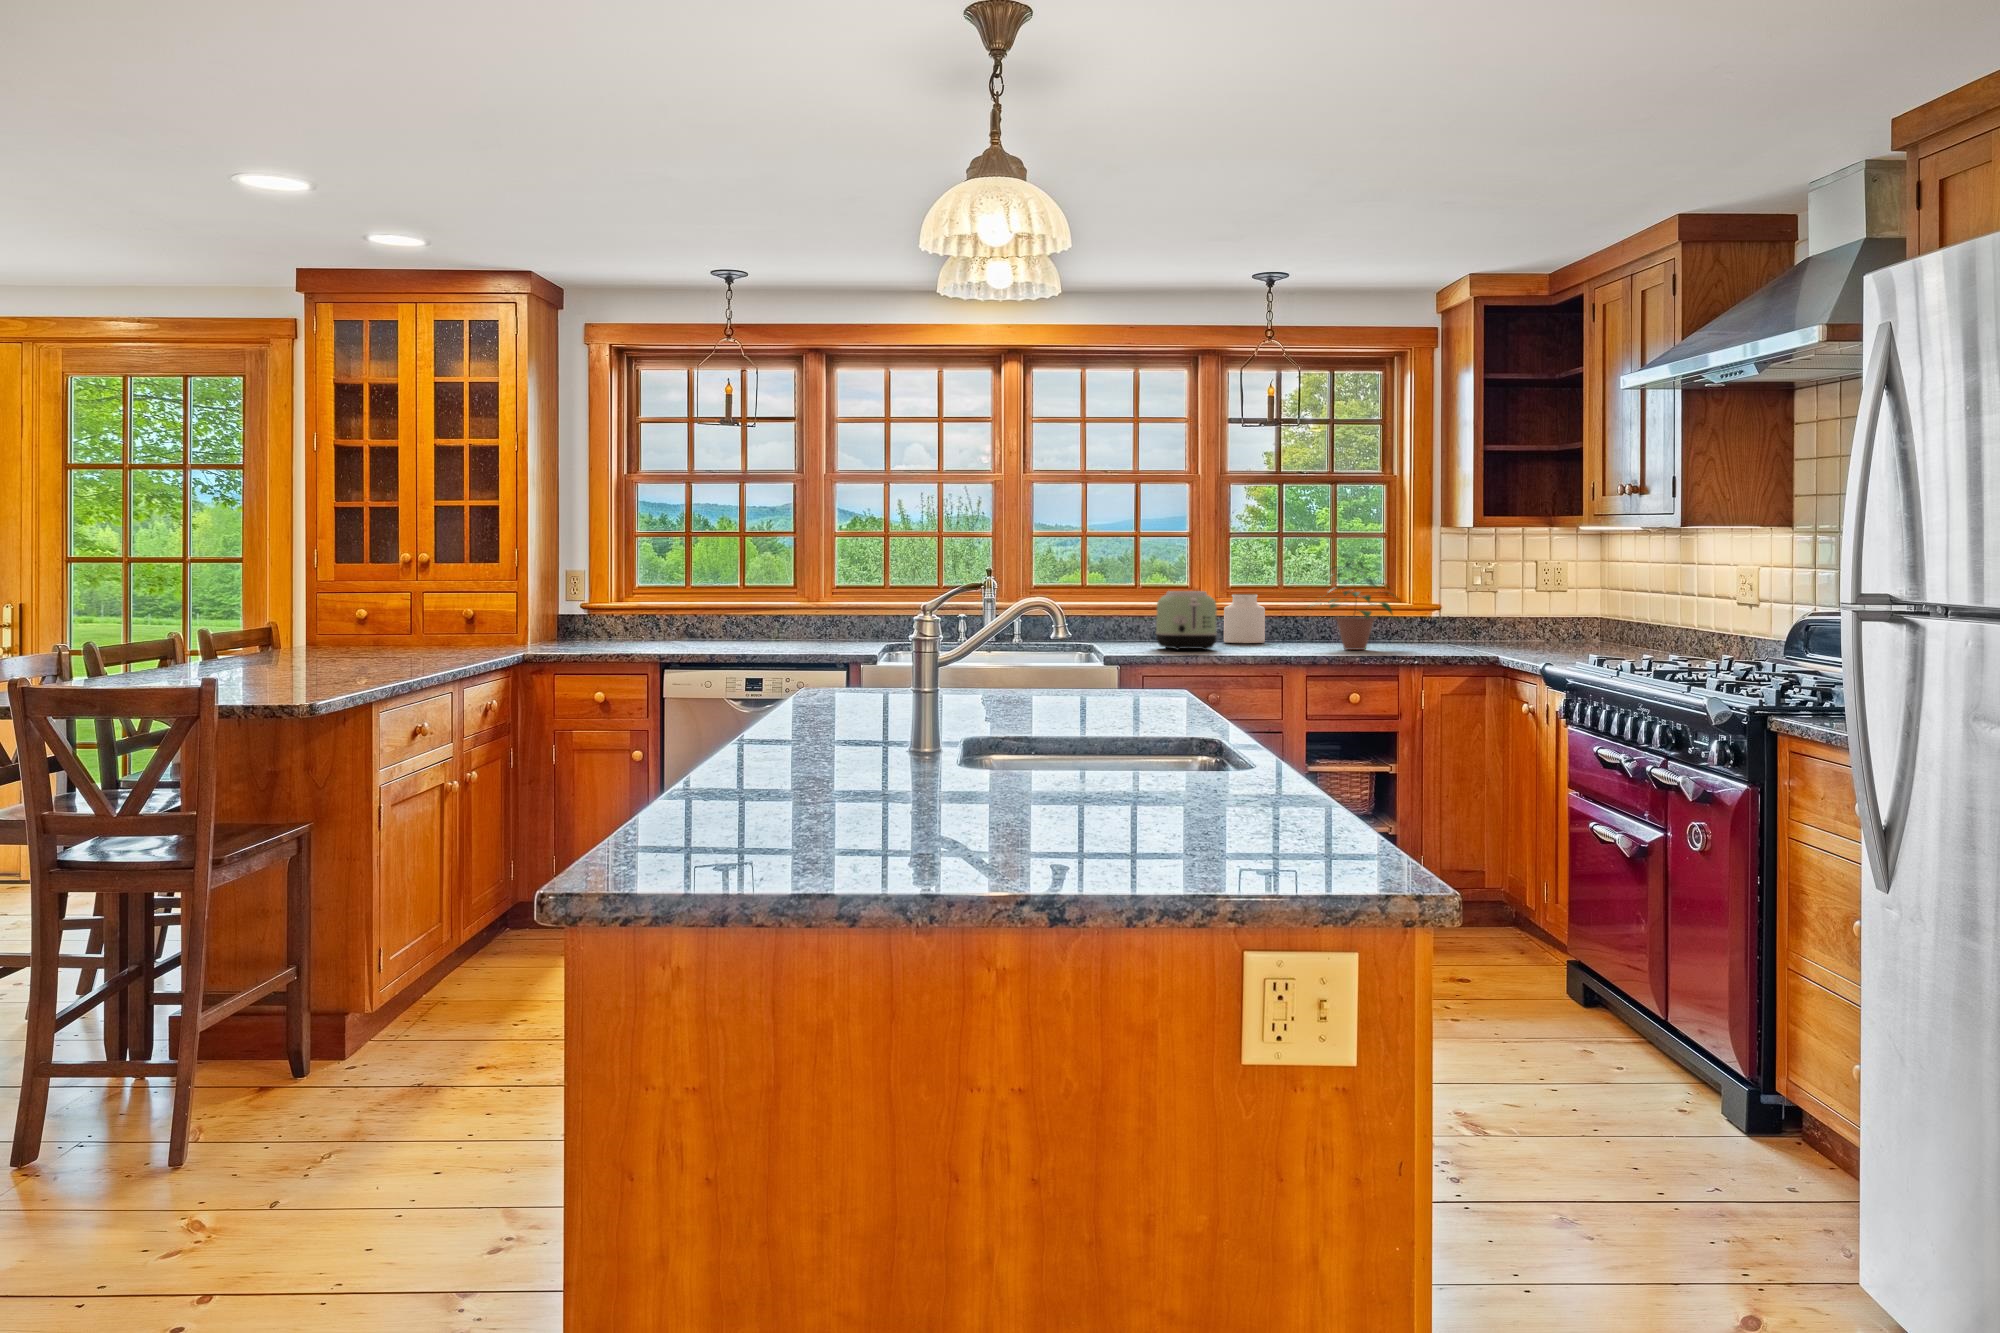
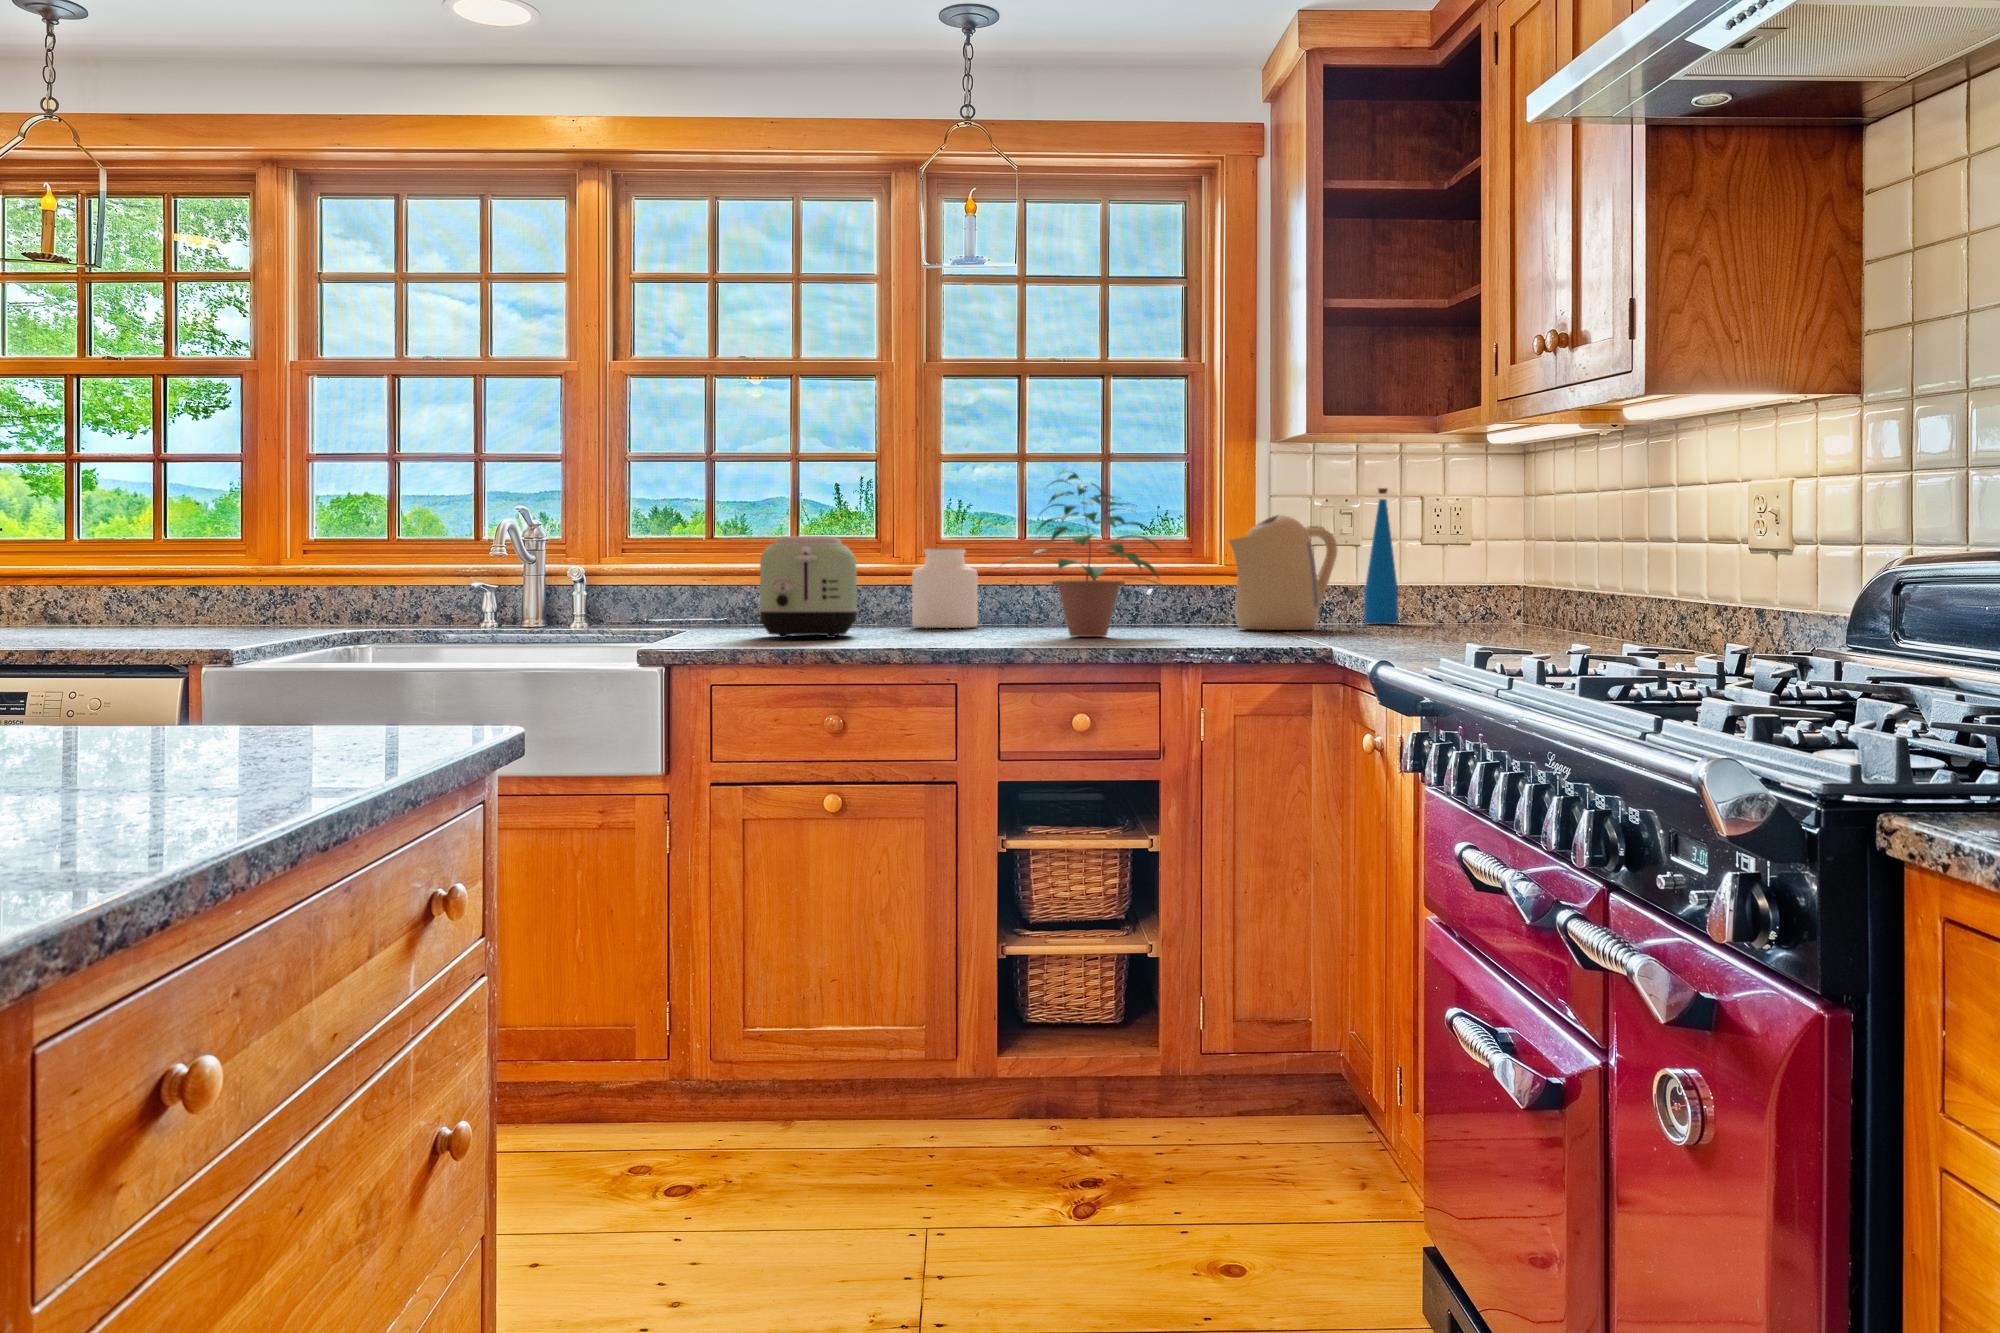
bottle: none [1504,558,1526,641] -> present [1364,488,1398,624]
kettle: none [1429,576,1493,645] -> present [1229,515,1337,630]

